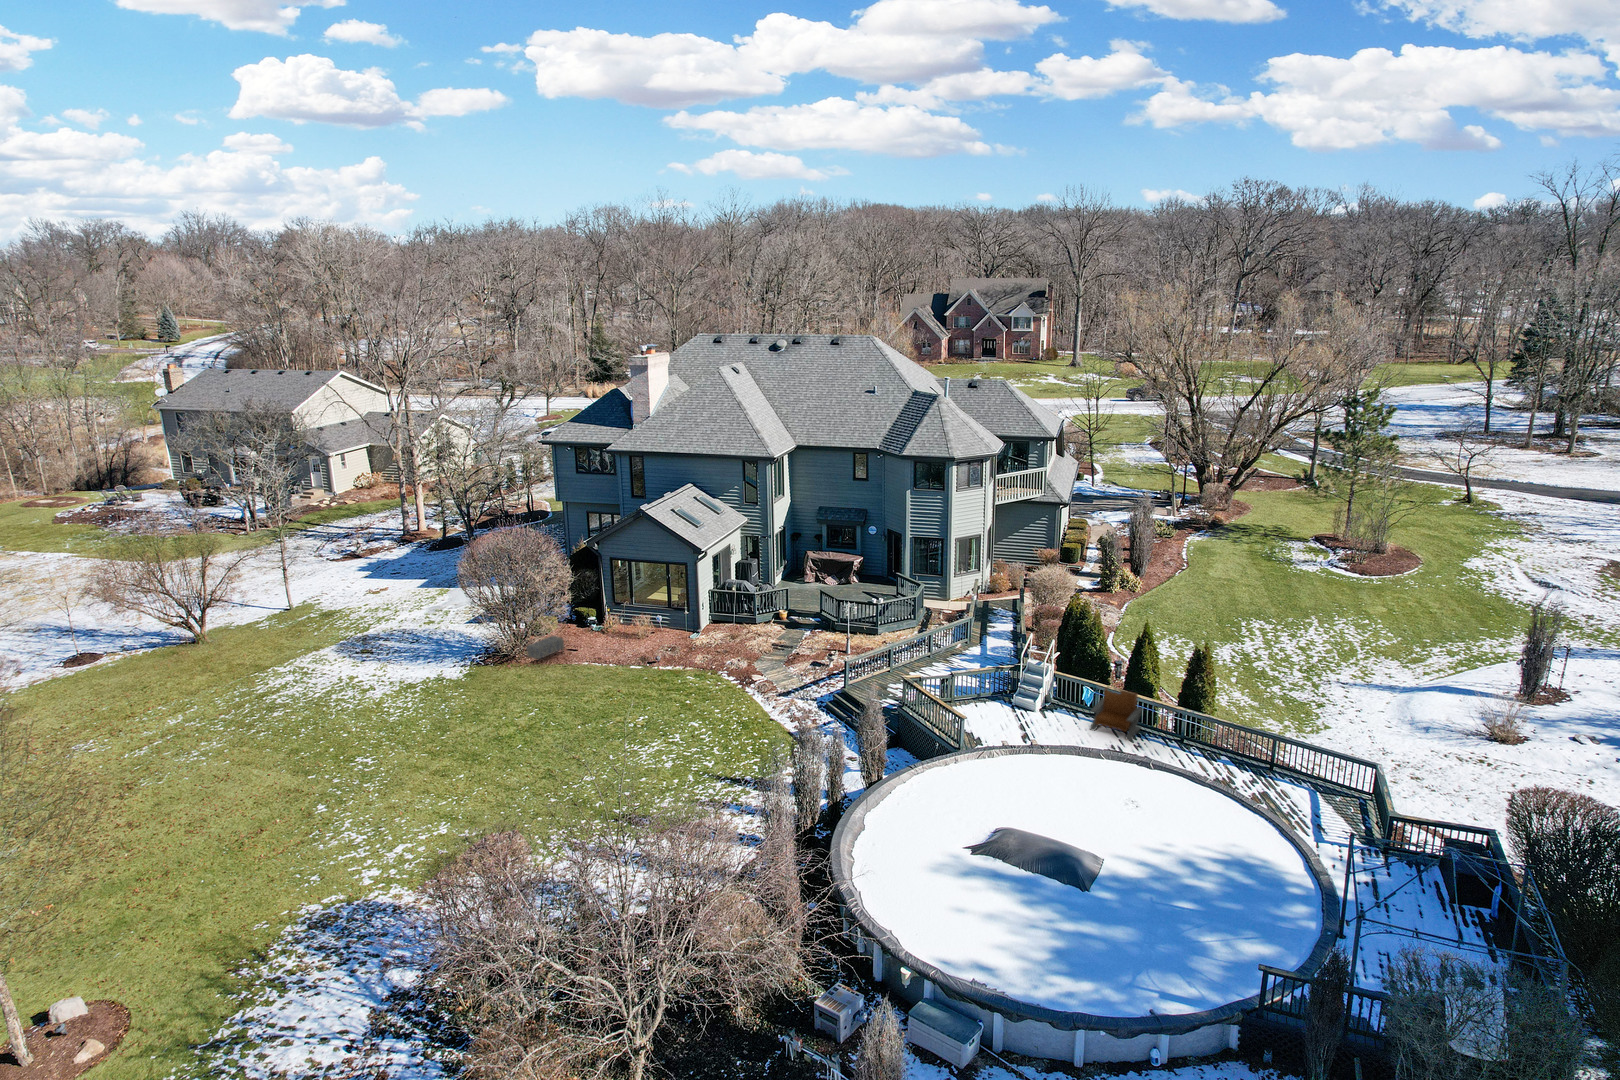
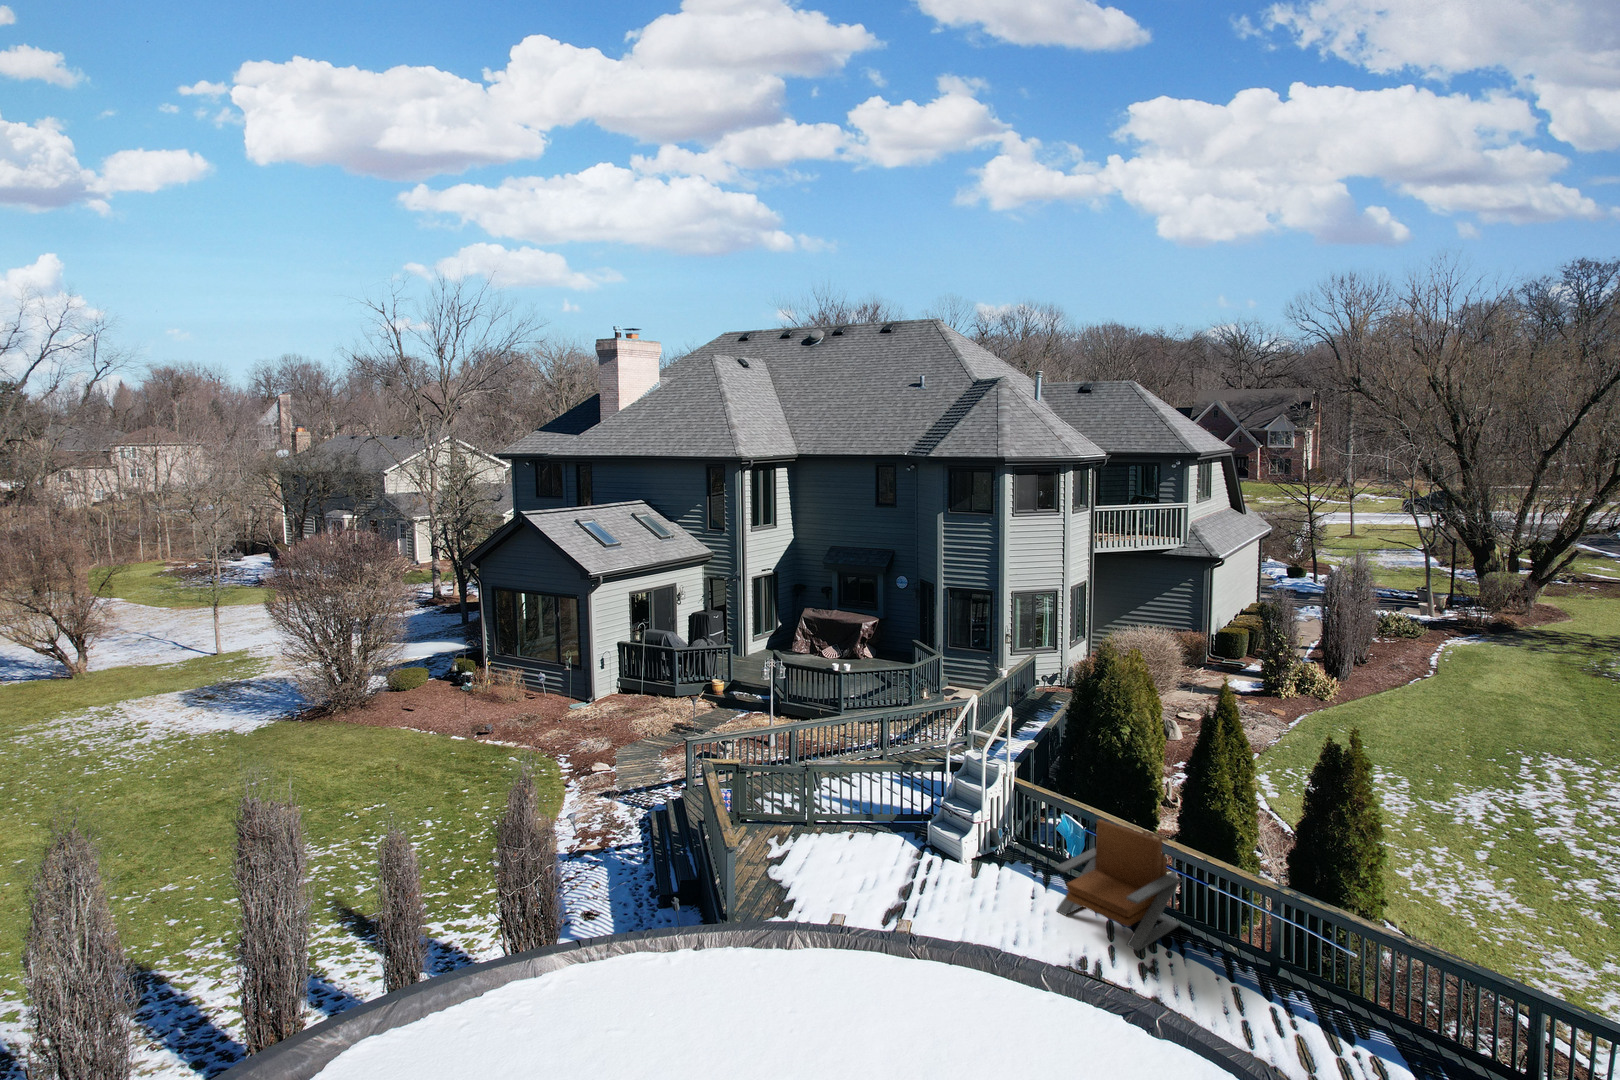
bench: present [526,636,564,663] -> none [355,687,411,721]

